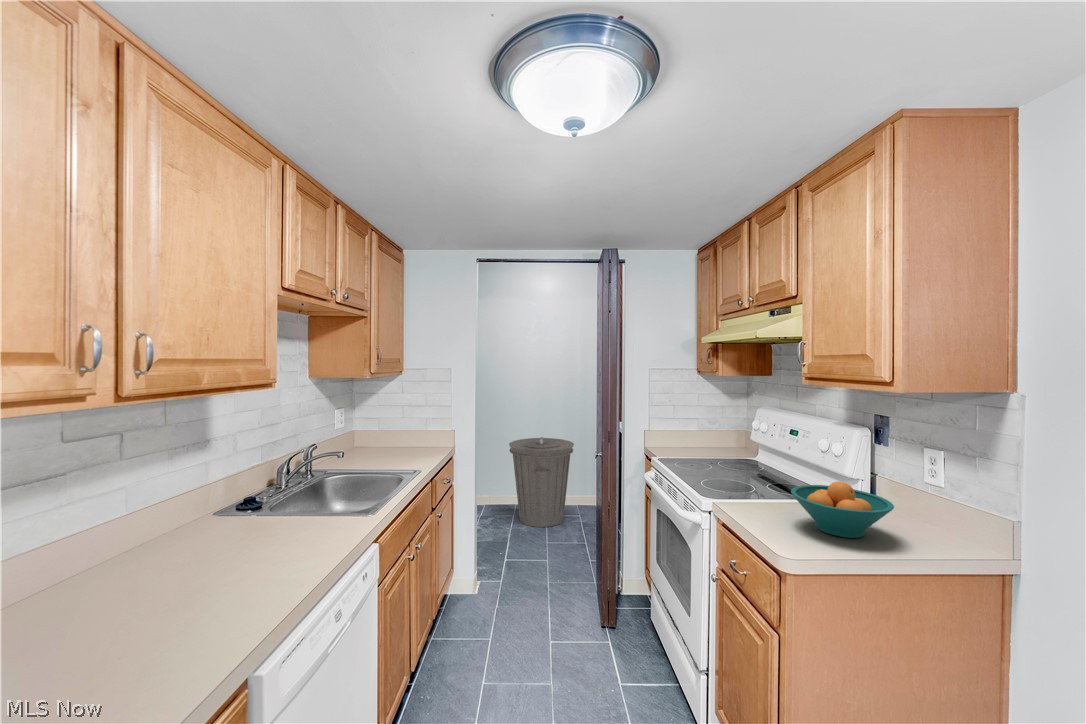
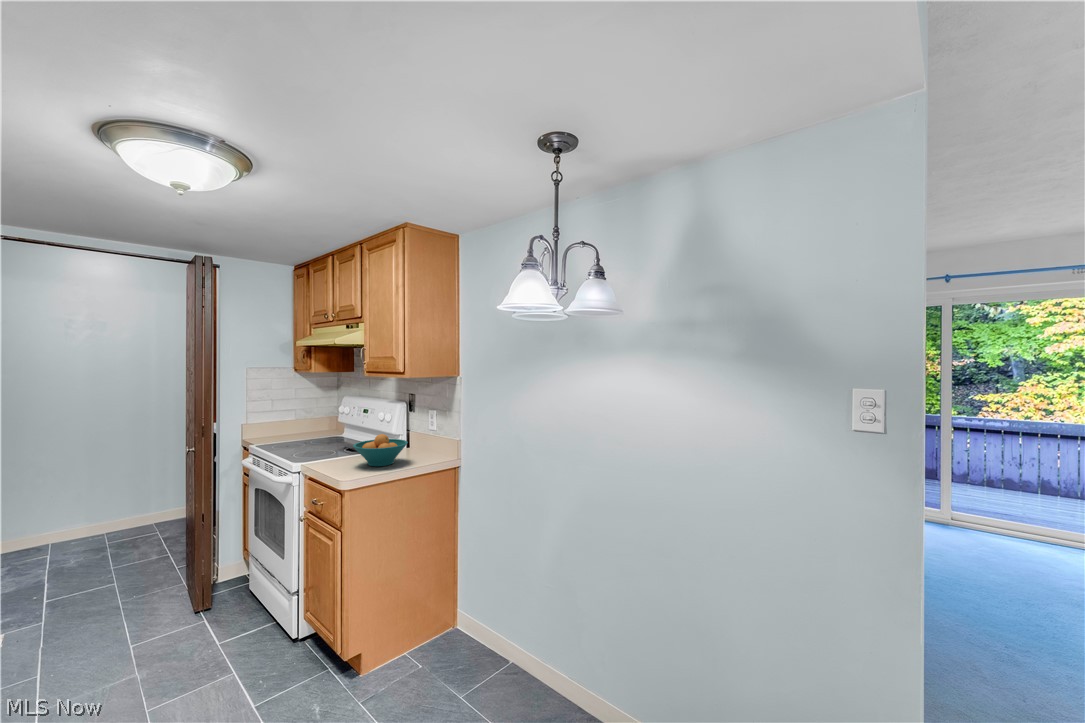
trash can: present [509,437,574,527] -> none [39,452,150,562]

